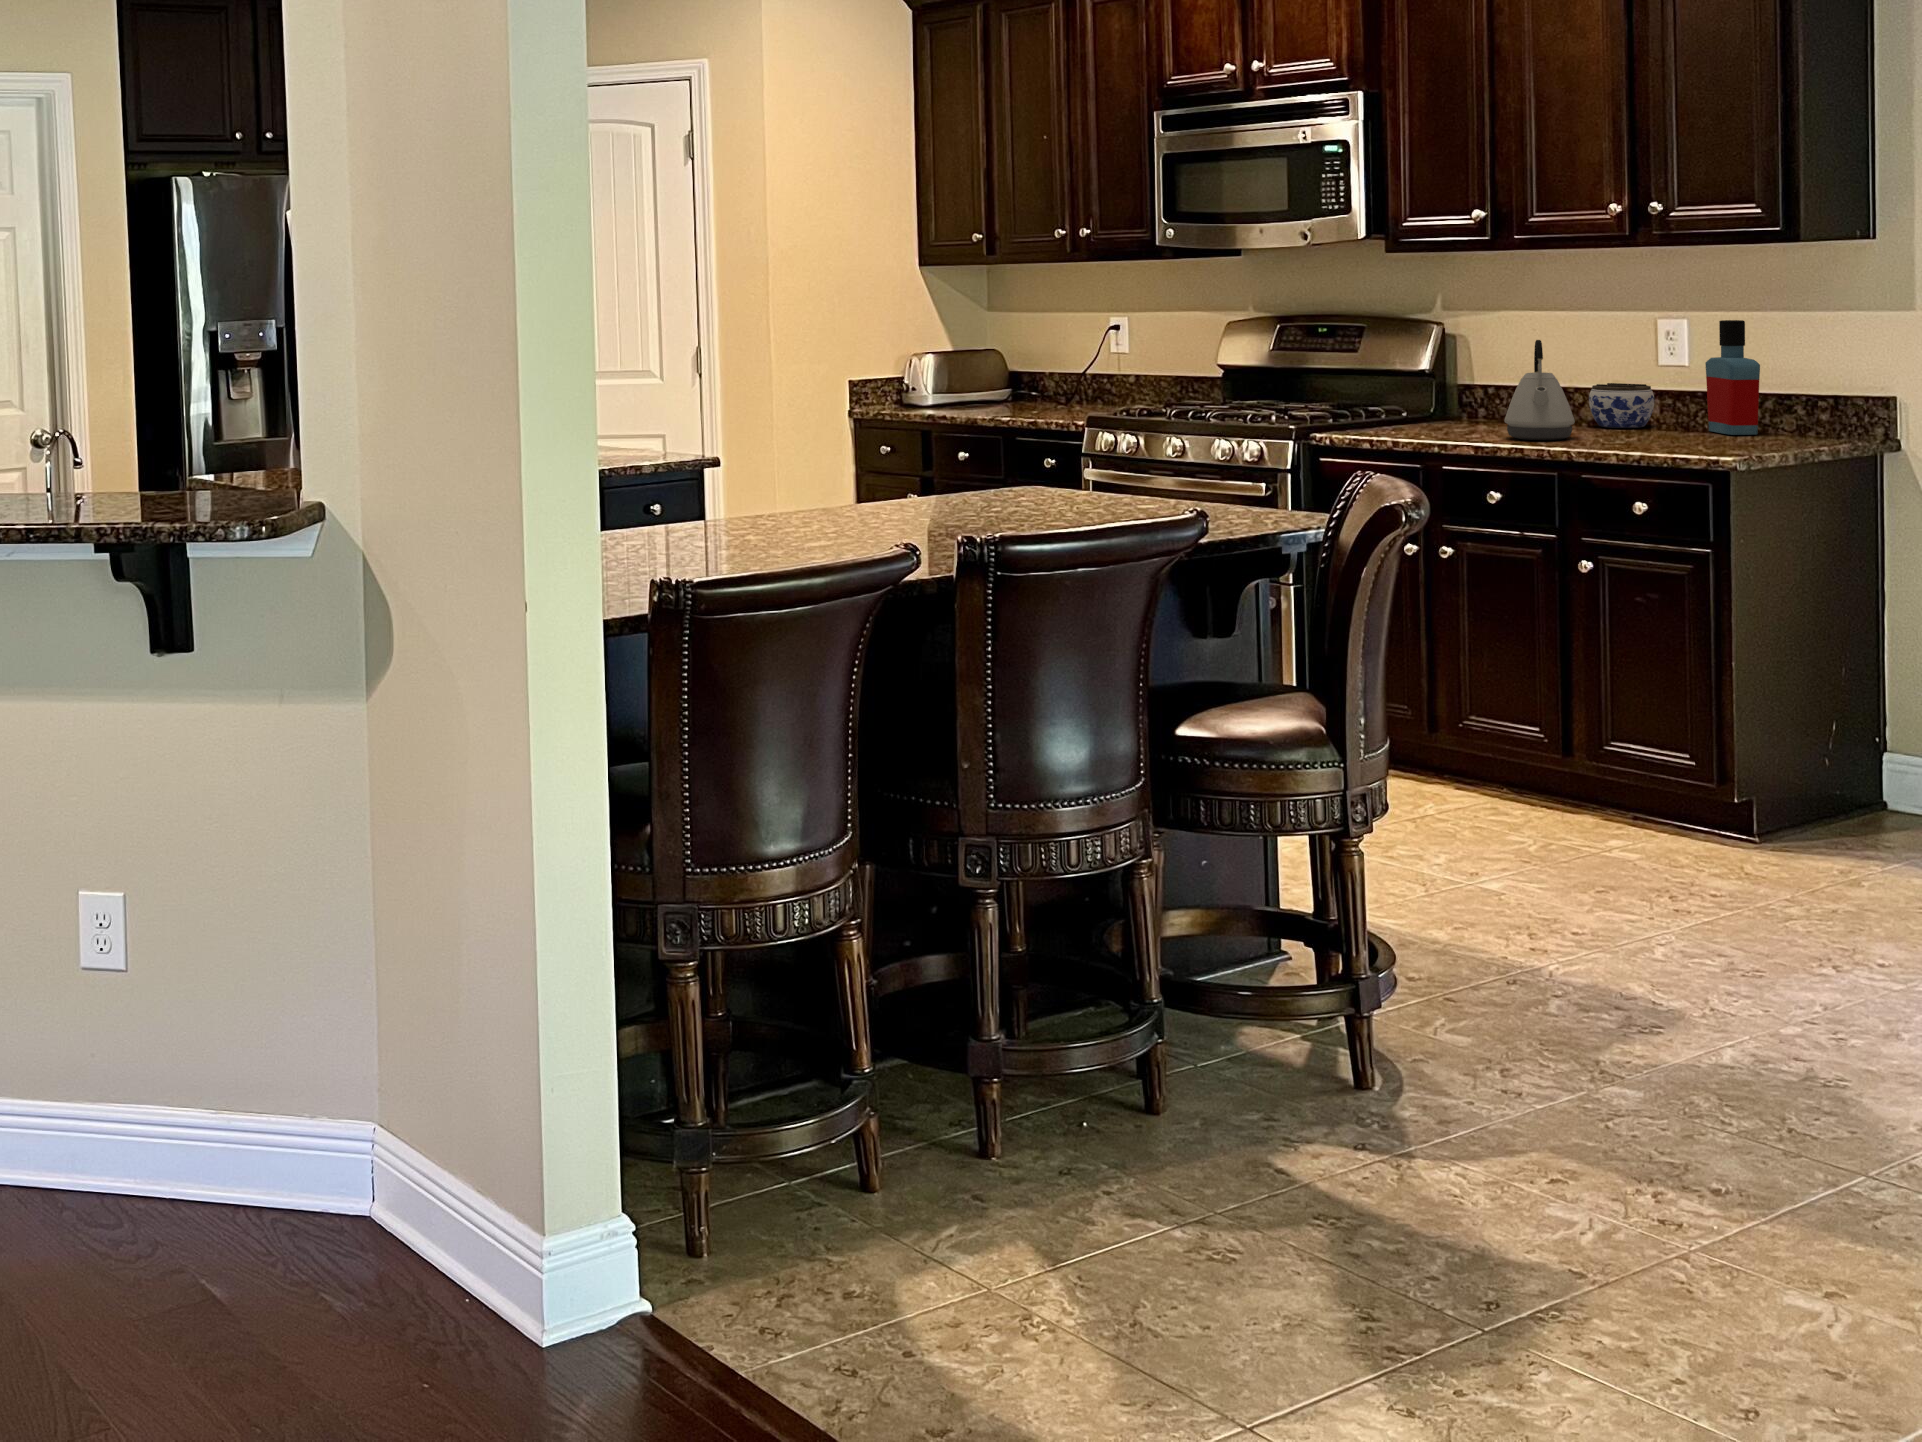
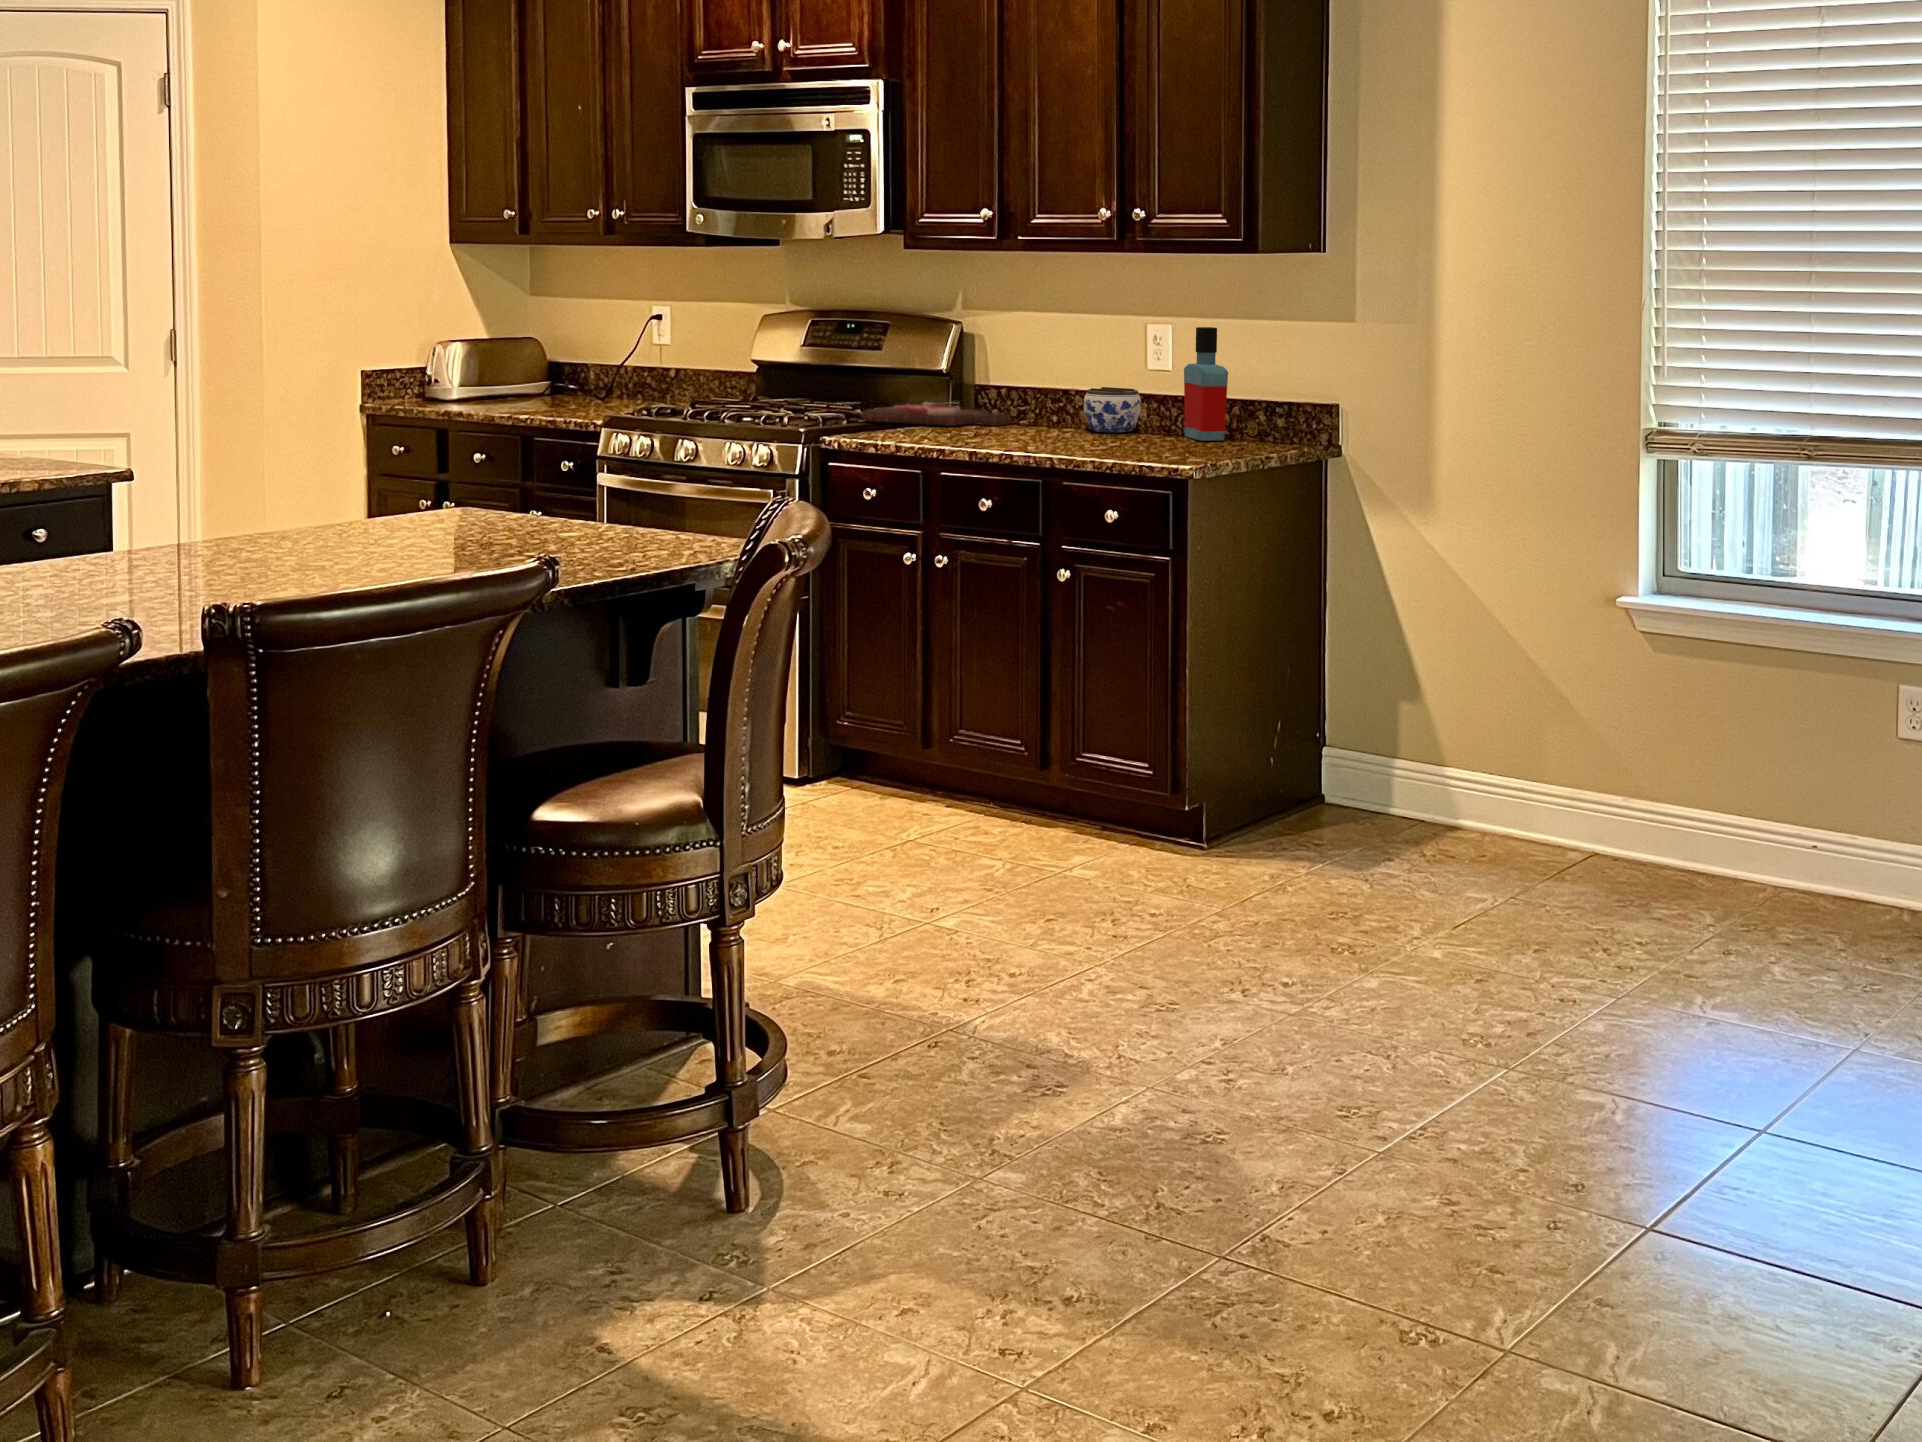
kettle: present [1505,340,1575,440] -> none [1001,343,1064,446]
cutting board: none [1343,400,1504,423] -> present [861,402,1010,426]

